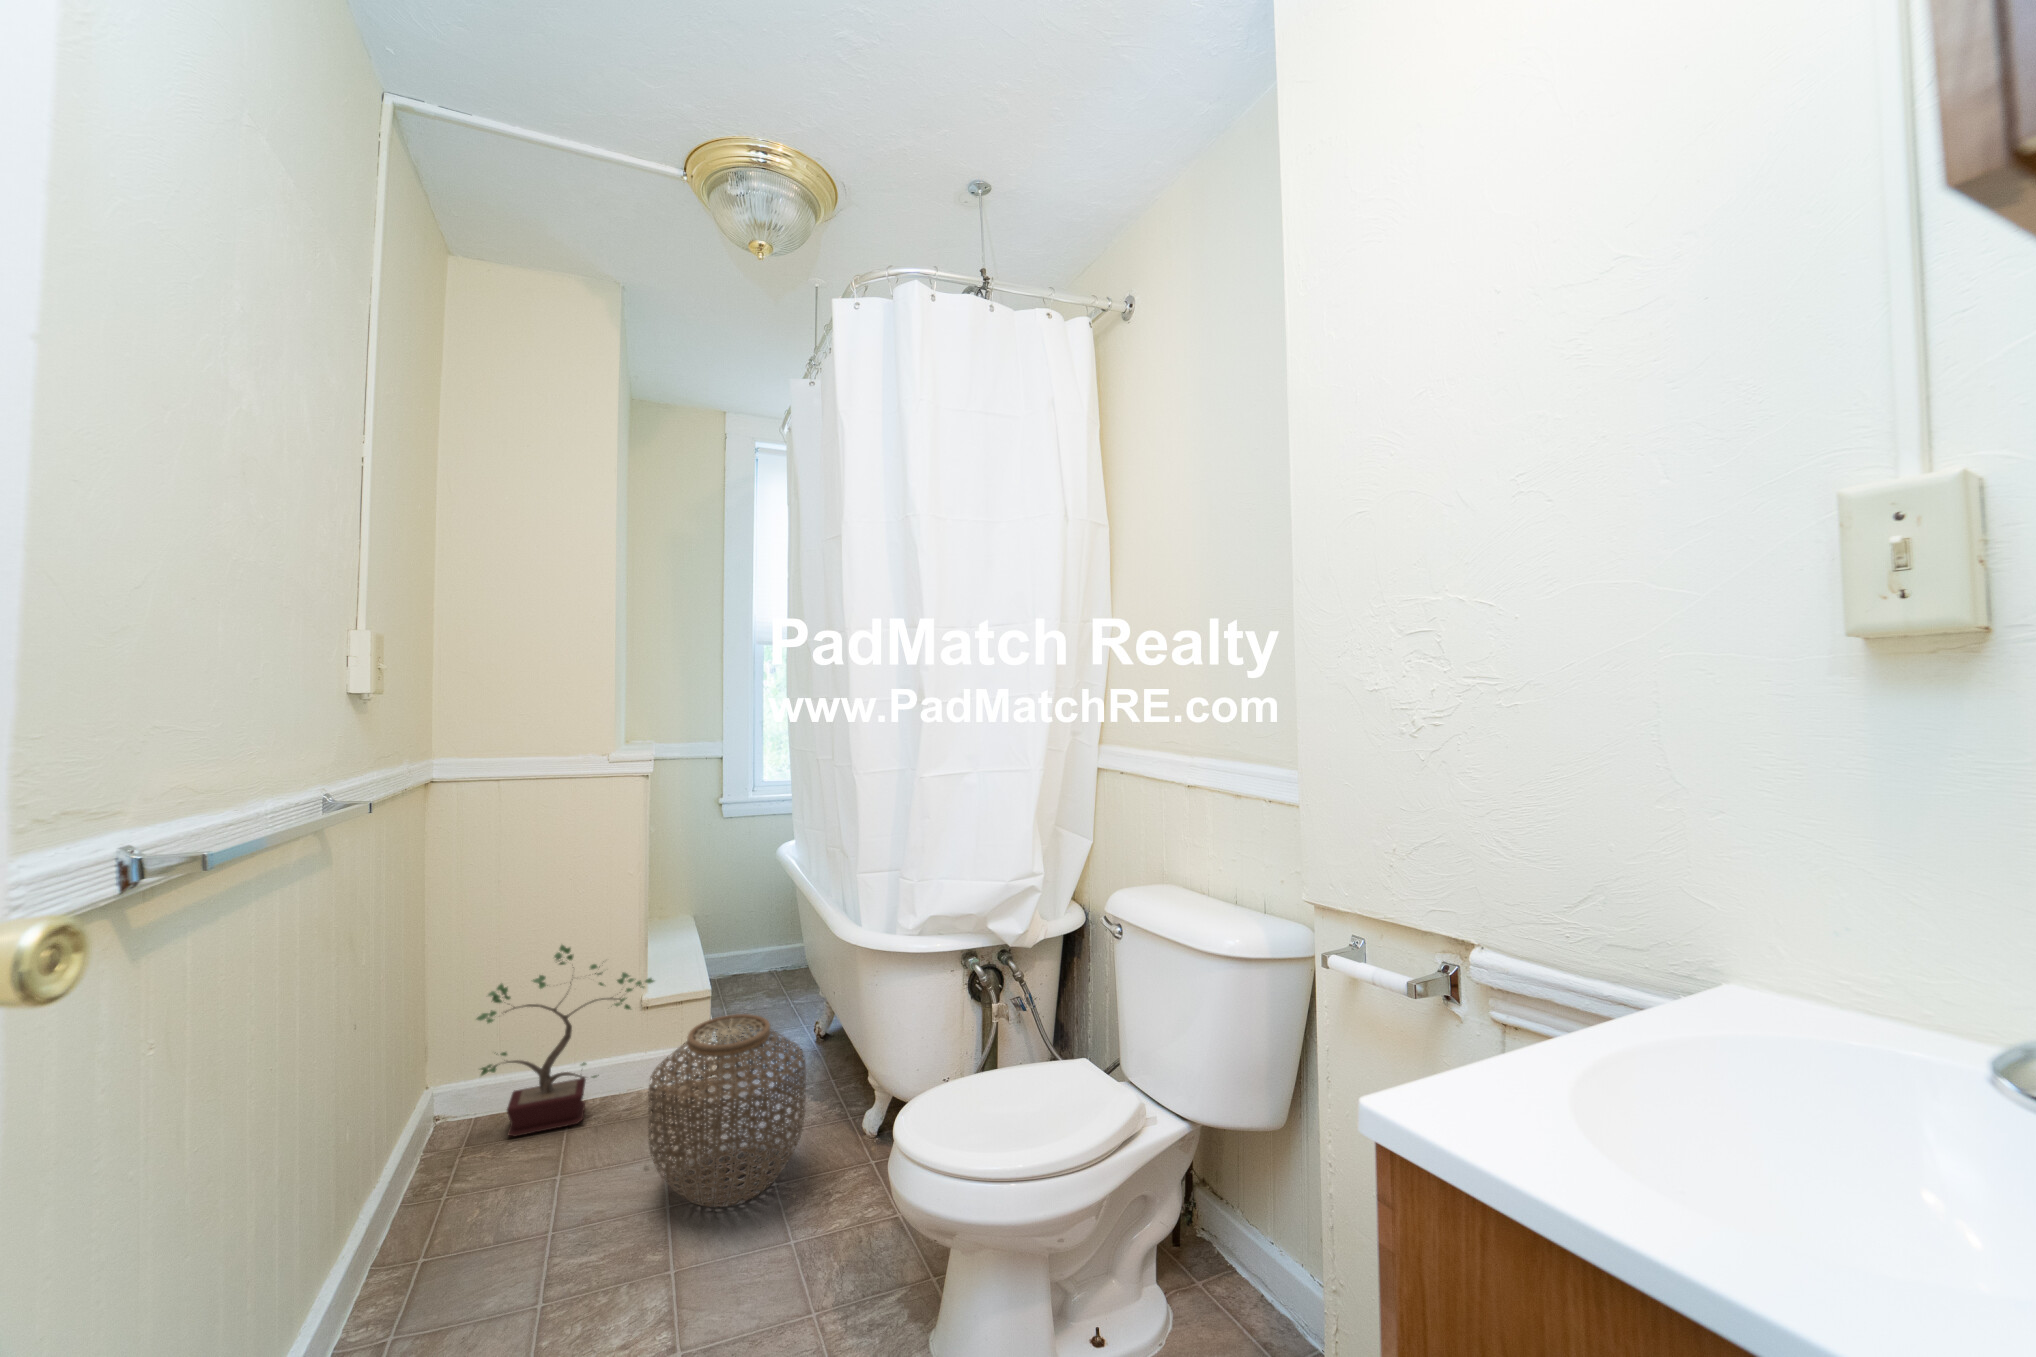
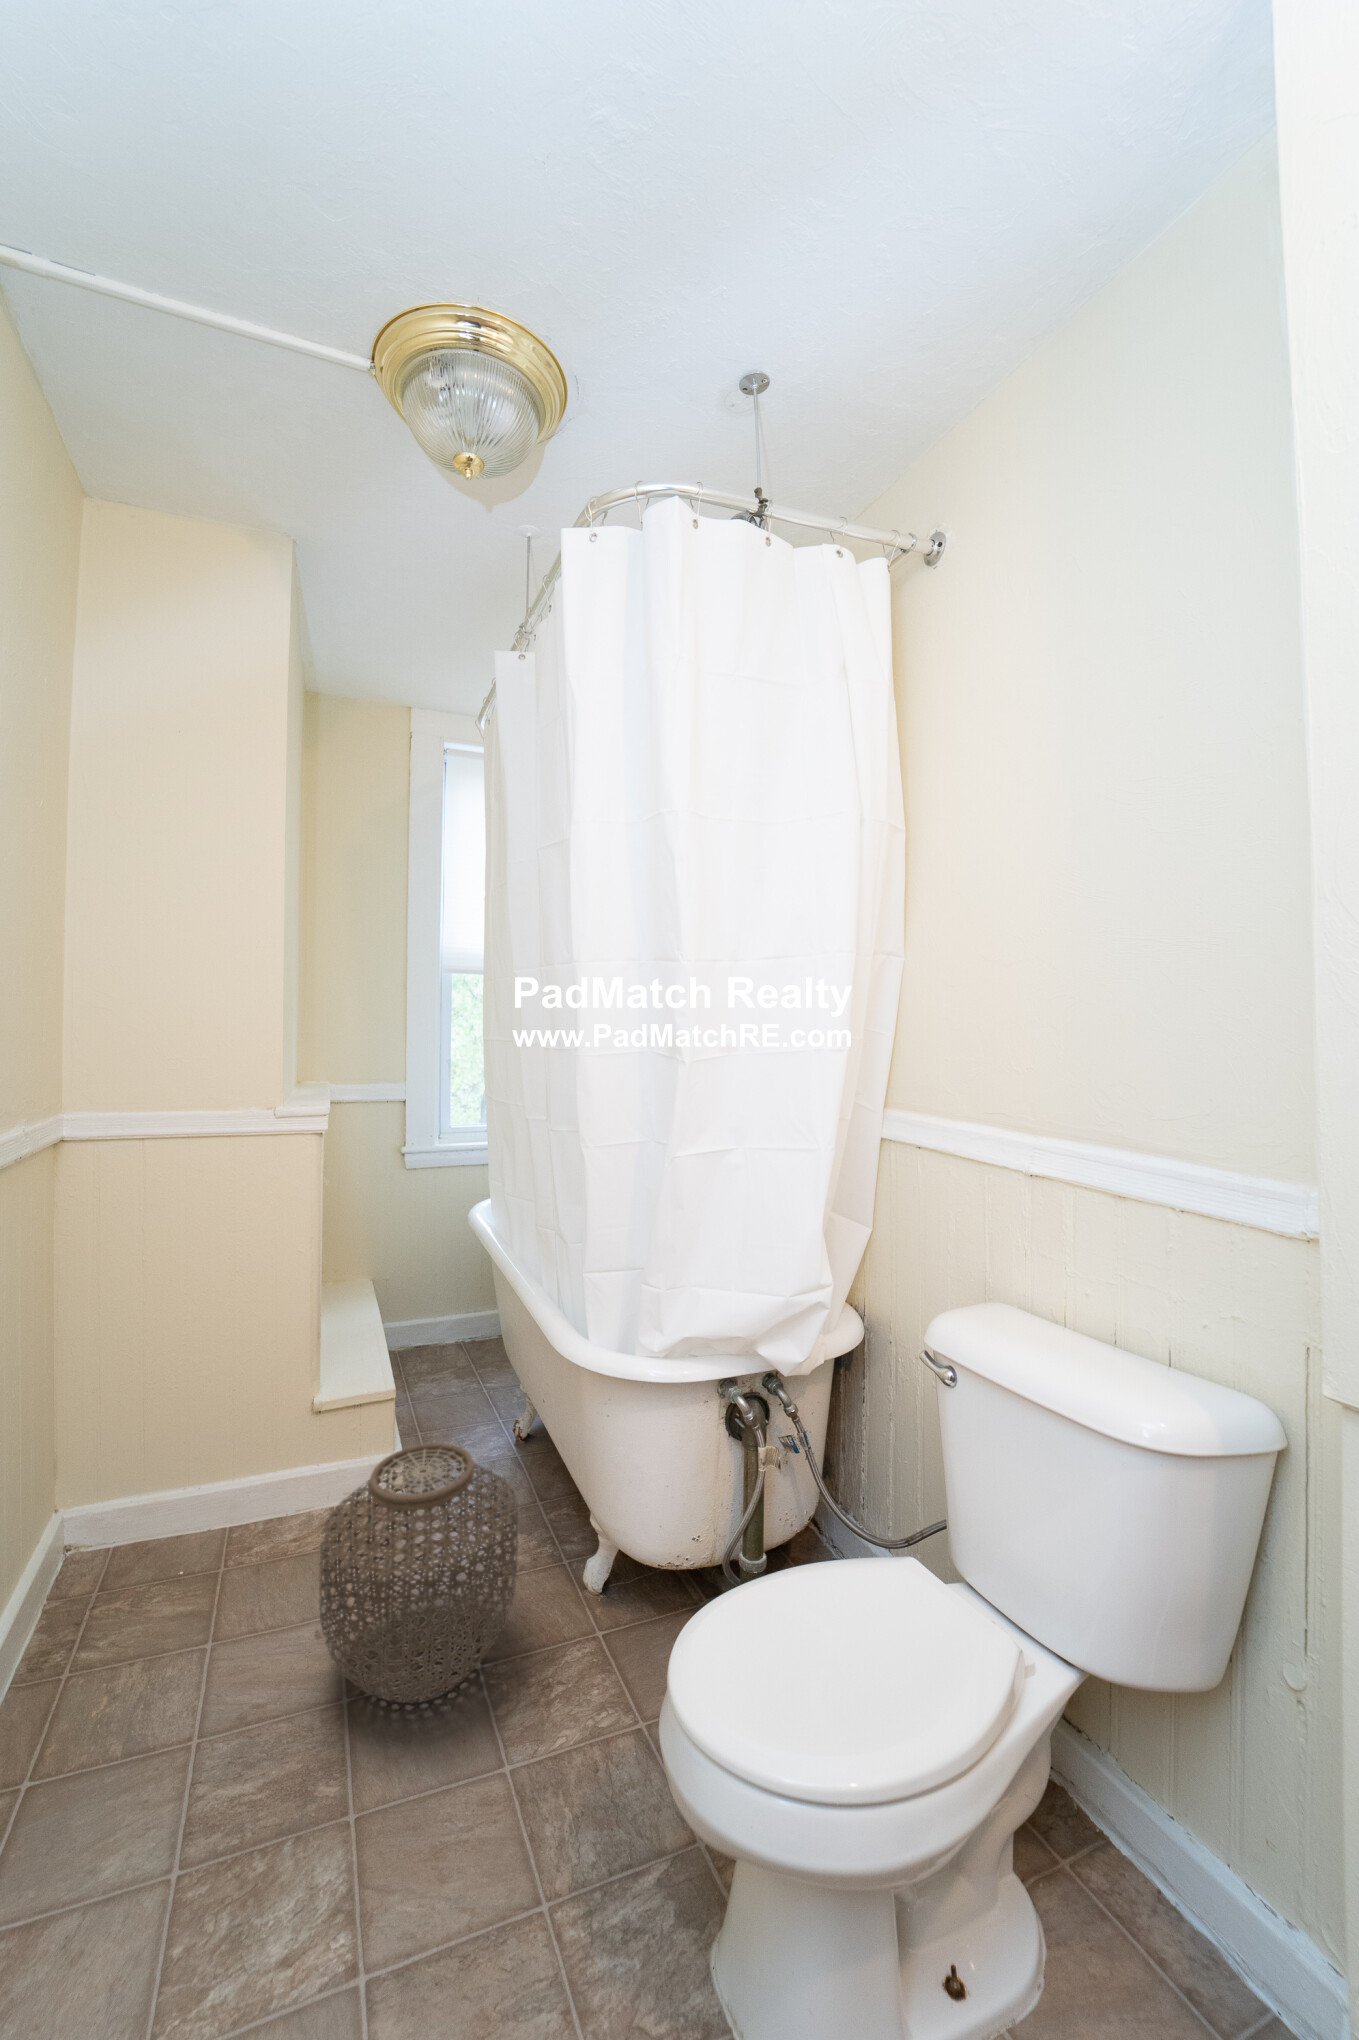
potted plant: present [477,945,654,1137] -> none [108,1339,333,1579]

